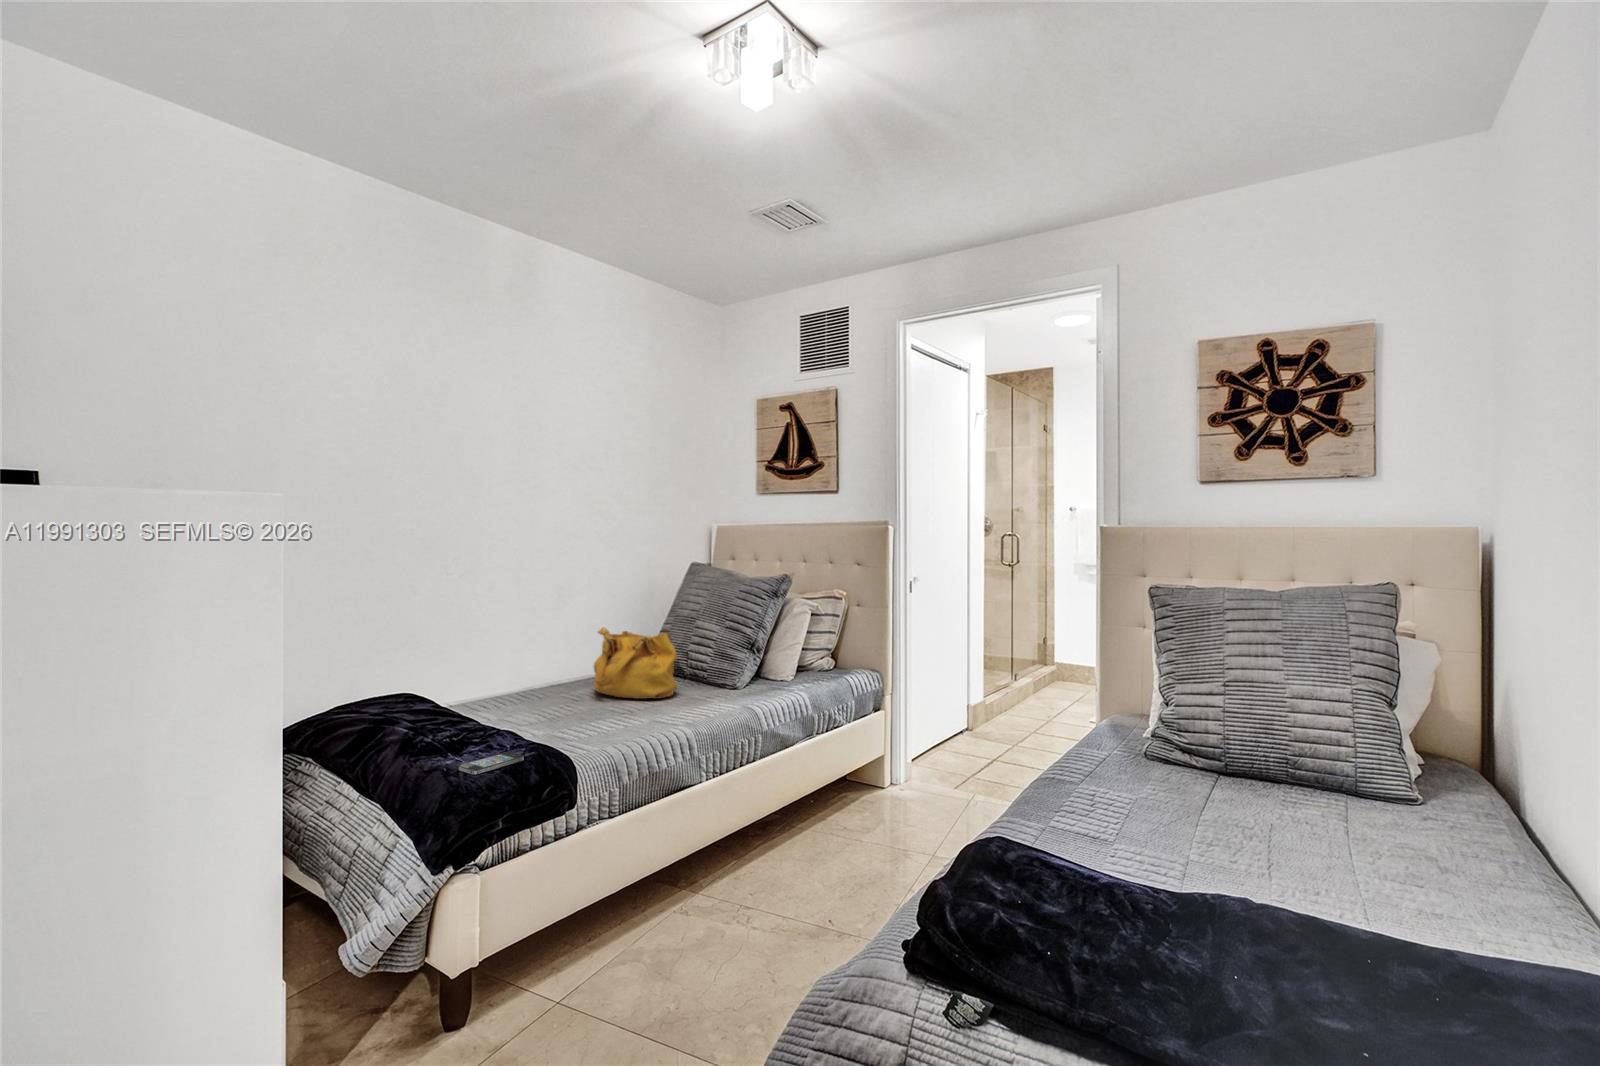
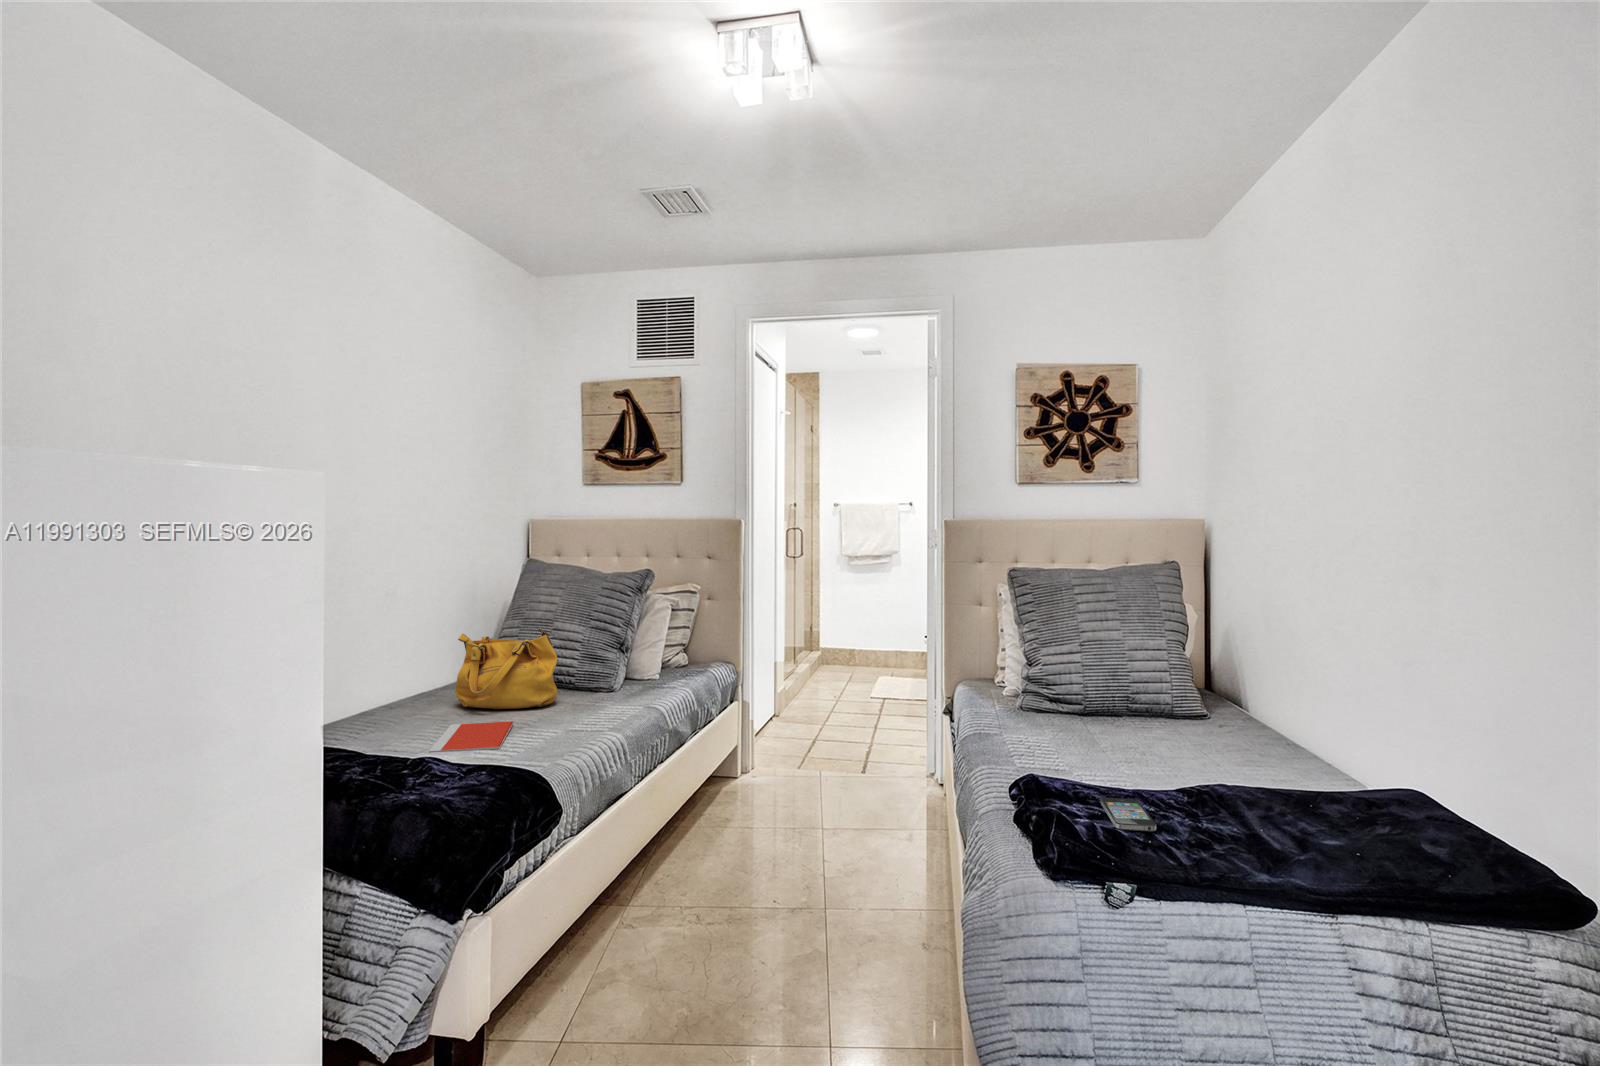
notebook: none [514,708,612,735] -> present [429,721,514,752]
smartphone: present [459,752,524,775] -> present [1101,798,1156,831]

